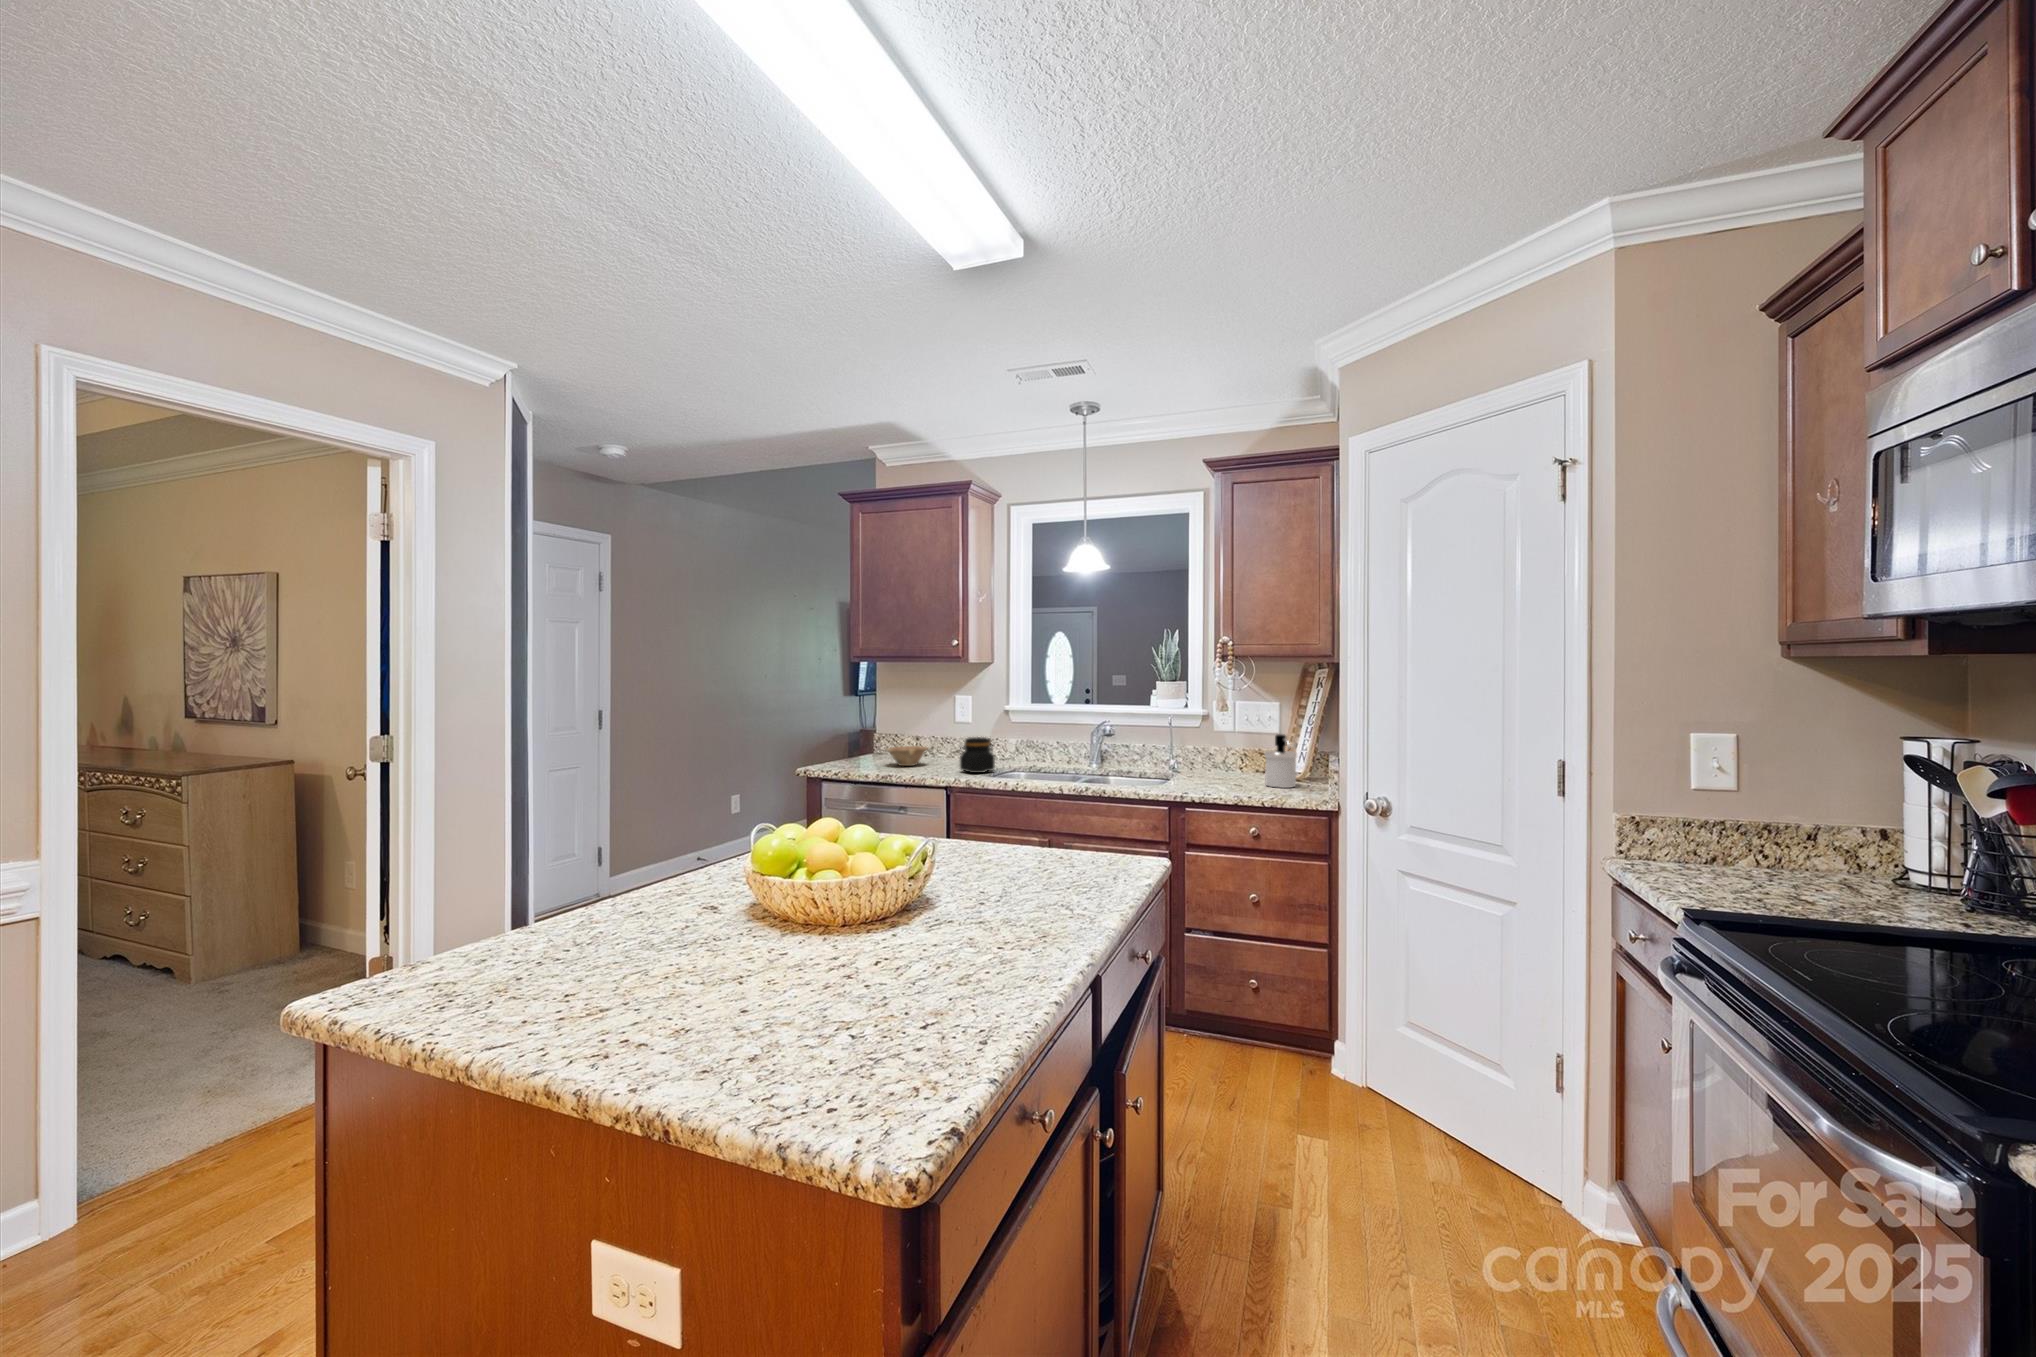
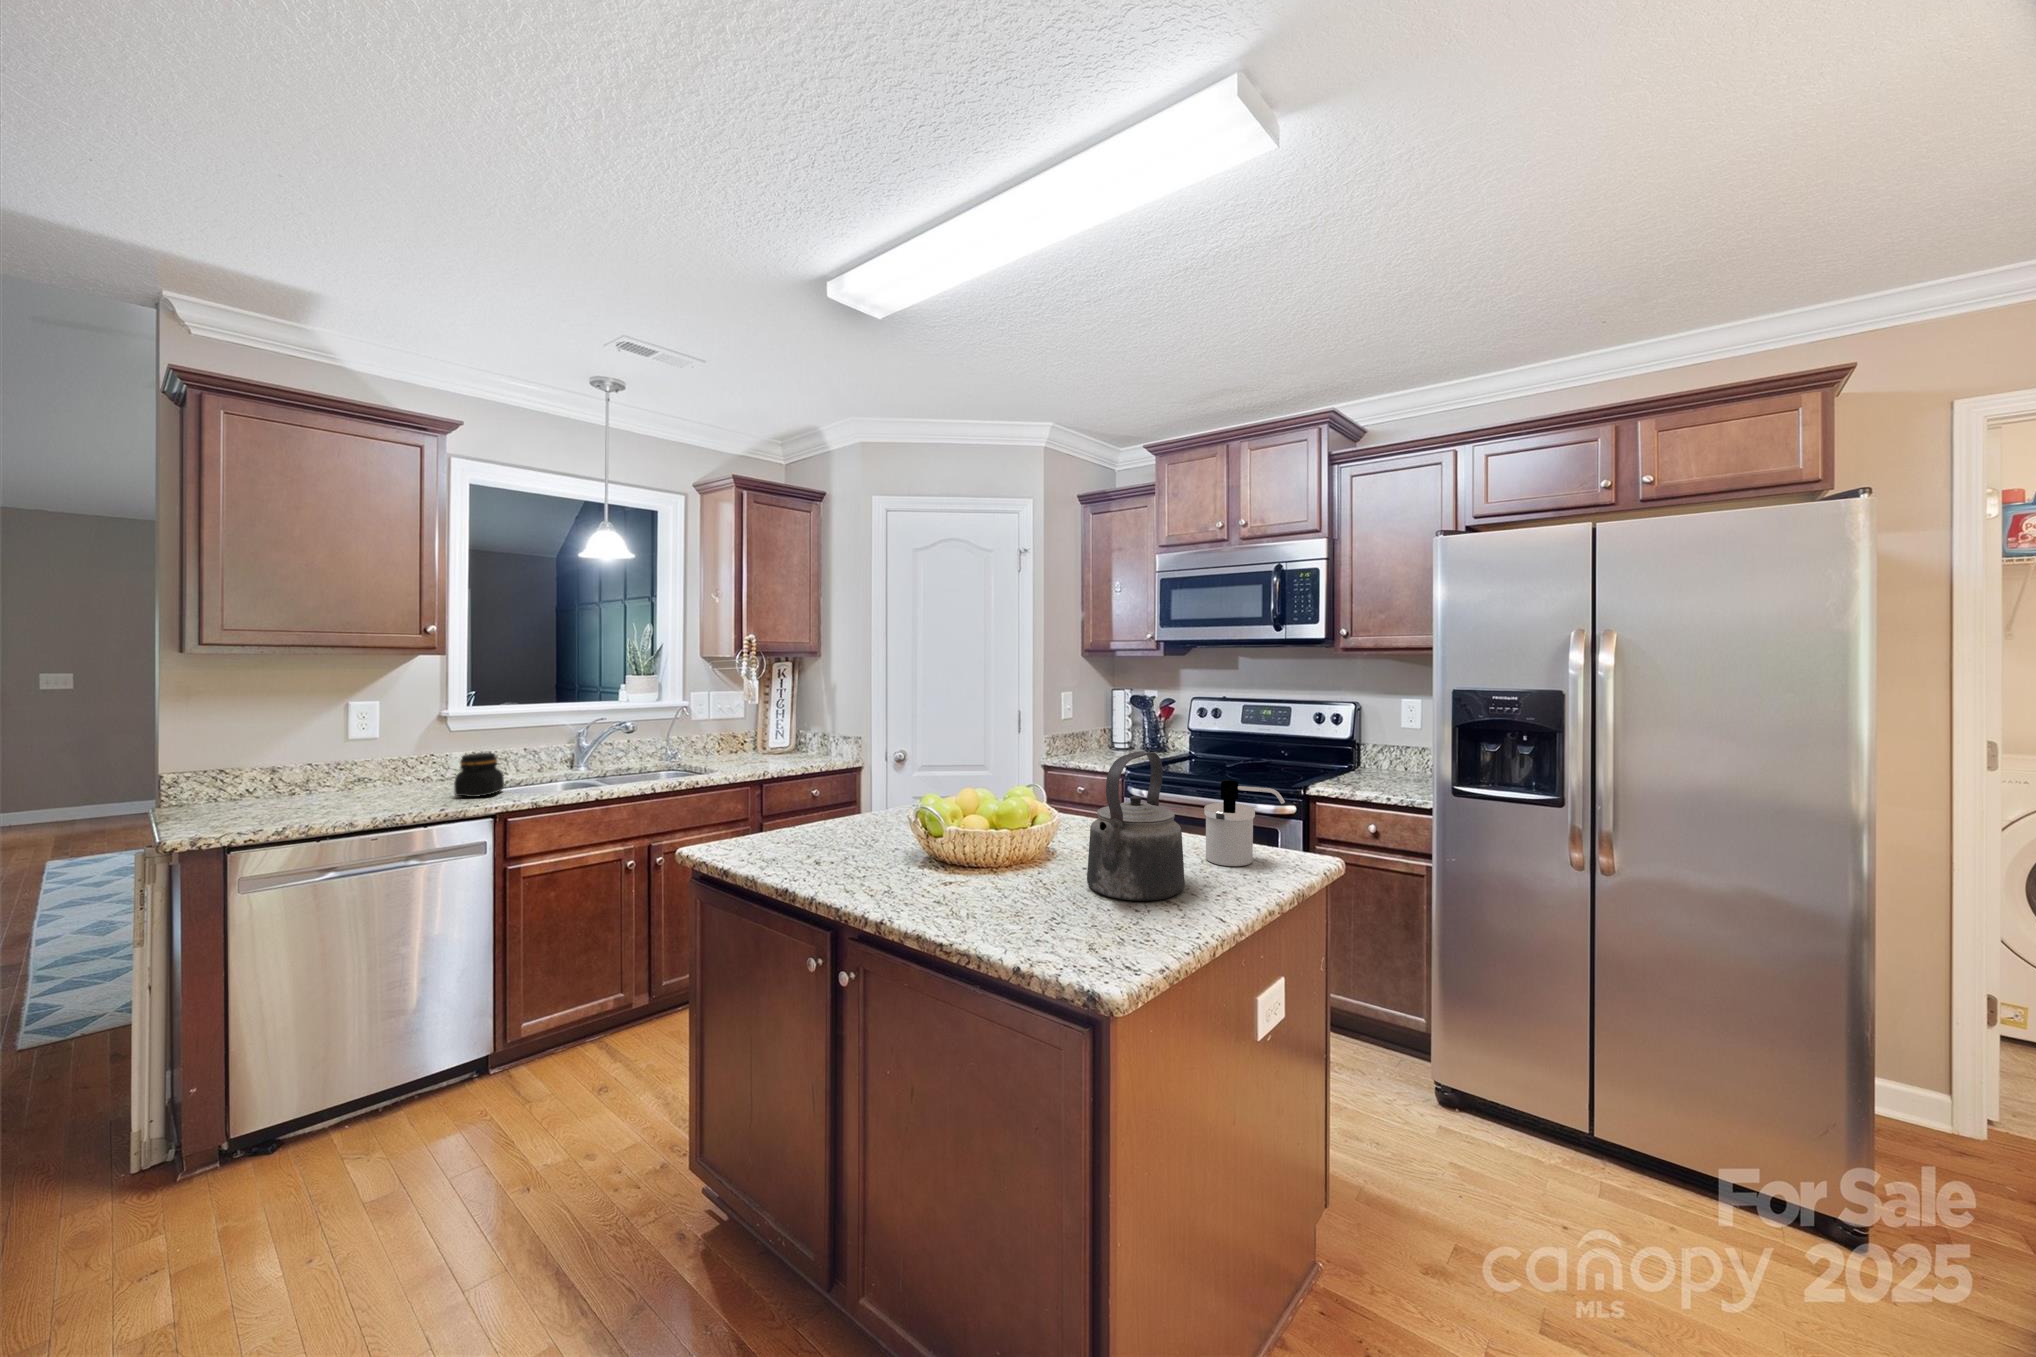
soap dispenser: present [1264,734,1297,788] -> present [1204,780,1285,866]
dish: present [886,746,928,766] -> none [287,779,367,811]
kettle: none [595,761,785,1008] -> present [1087,751,1185,901]

